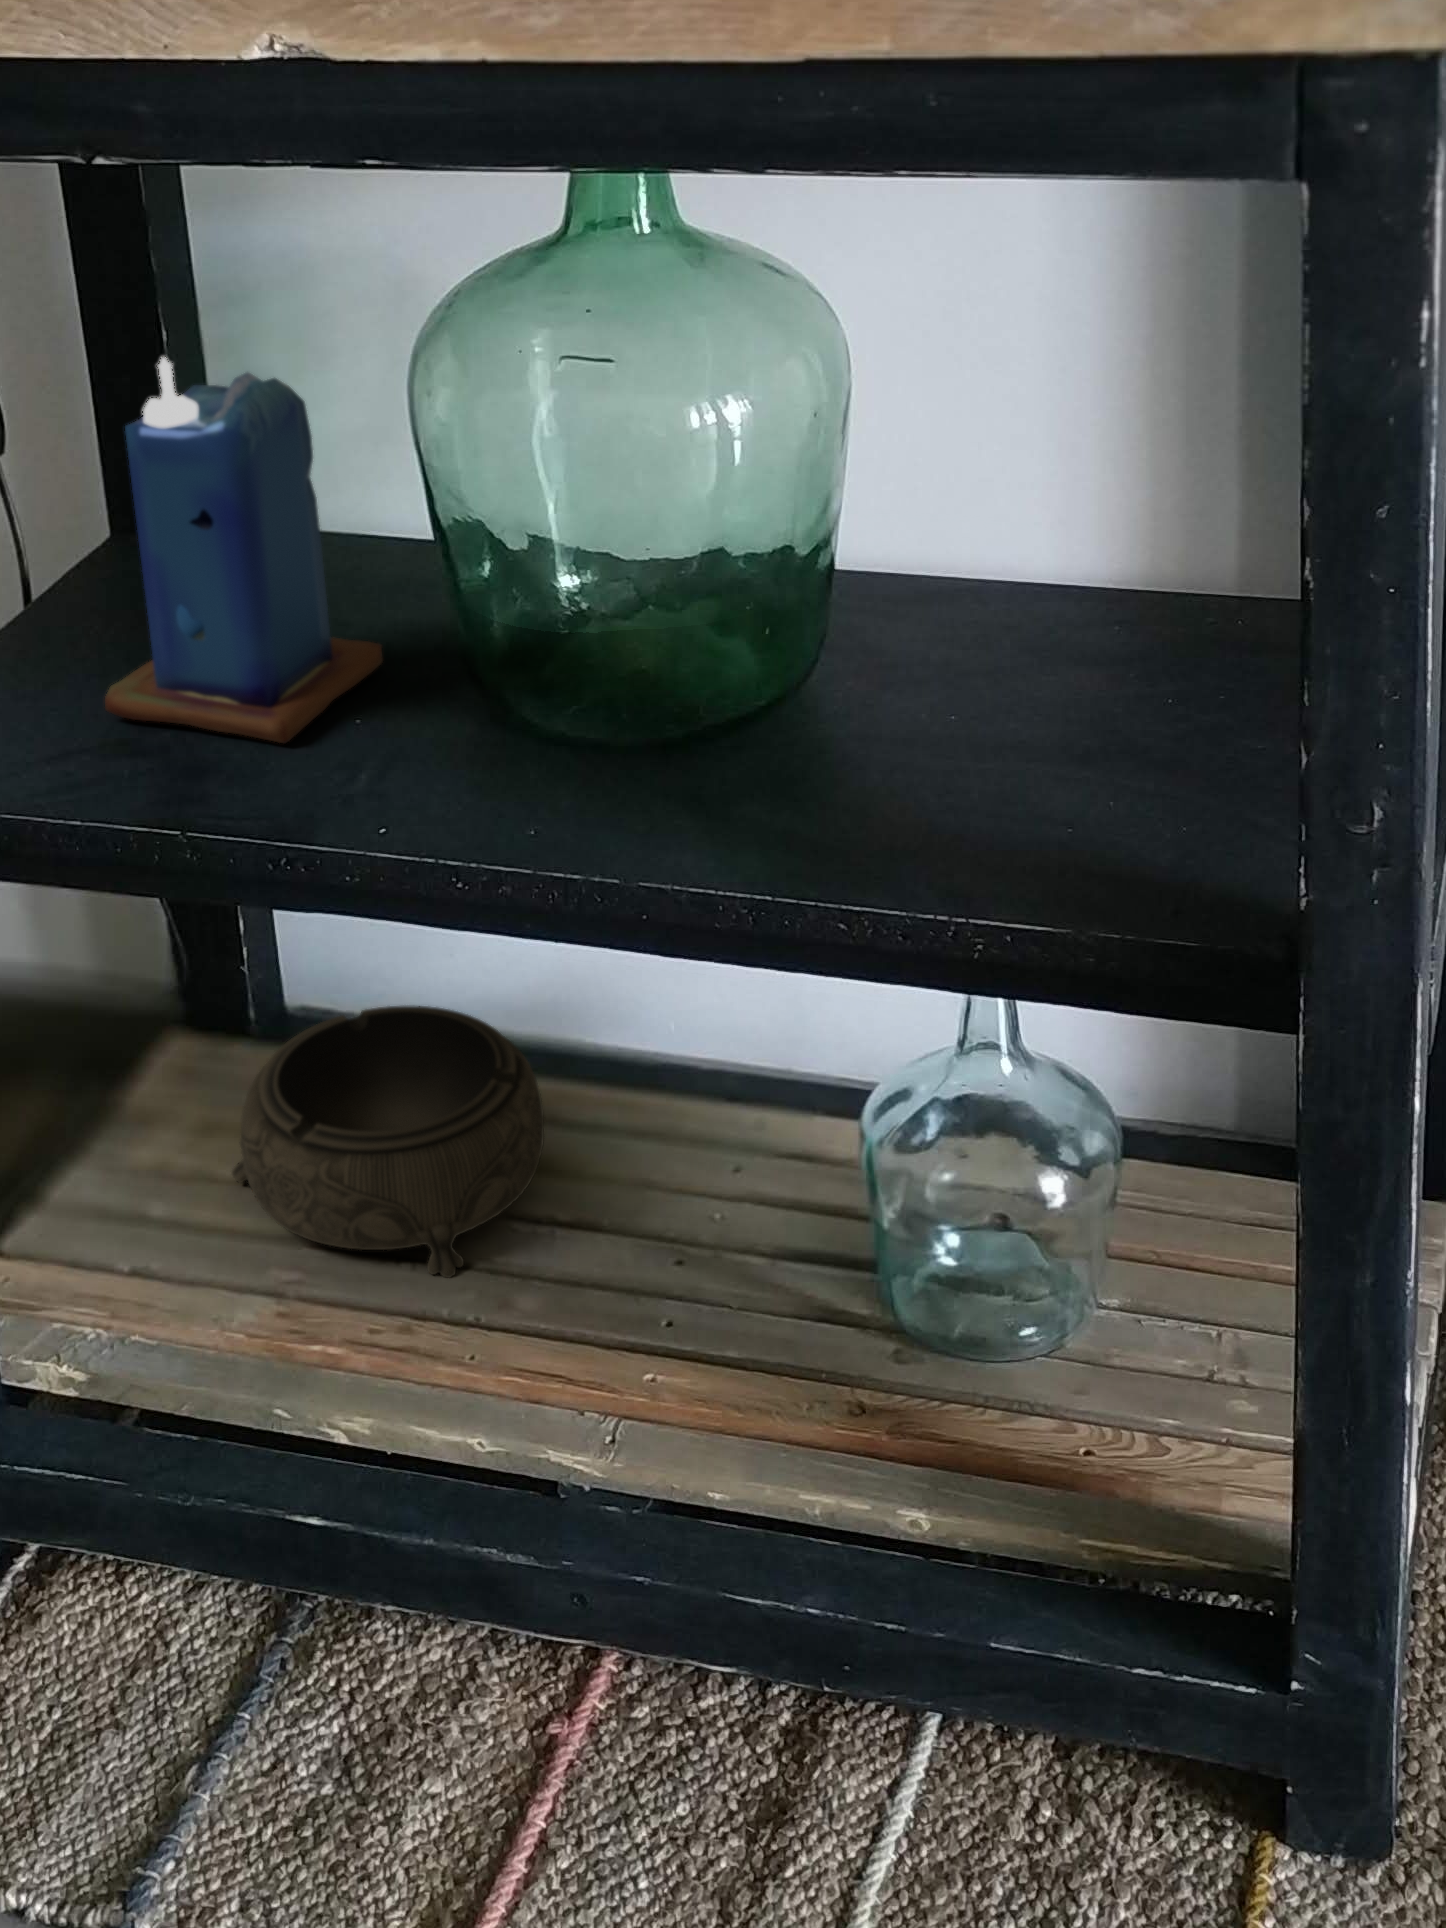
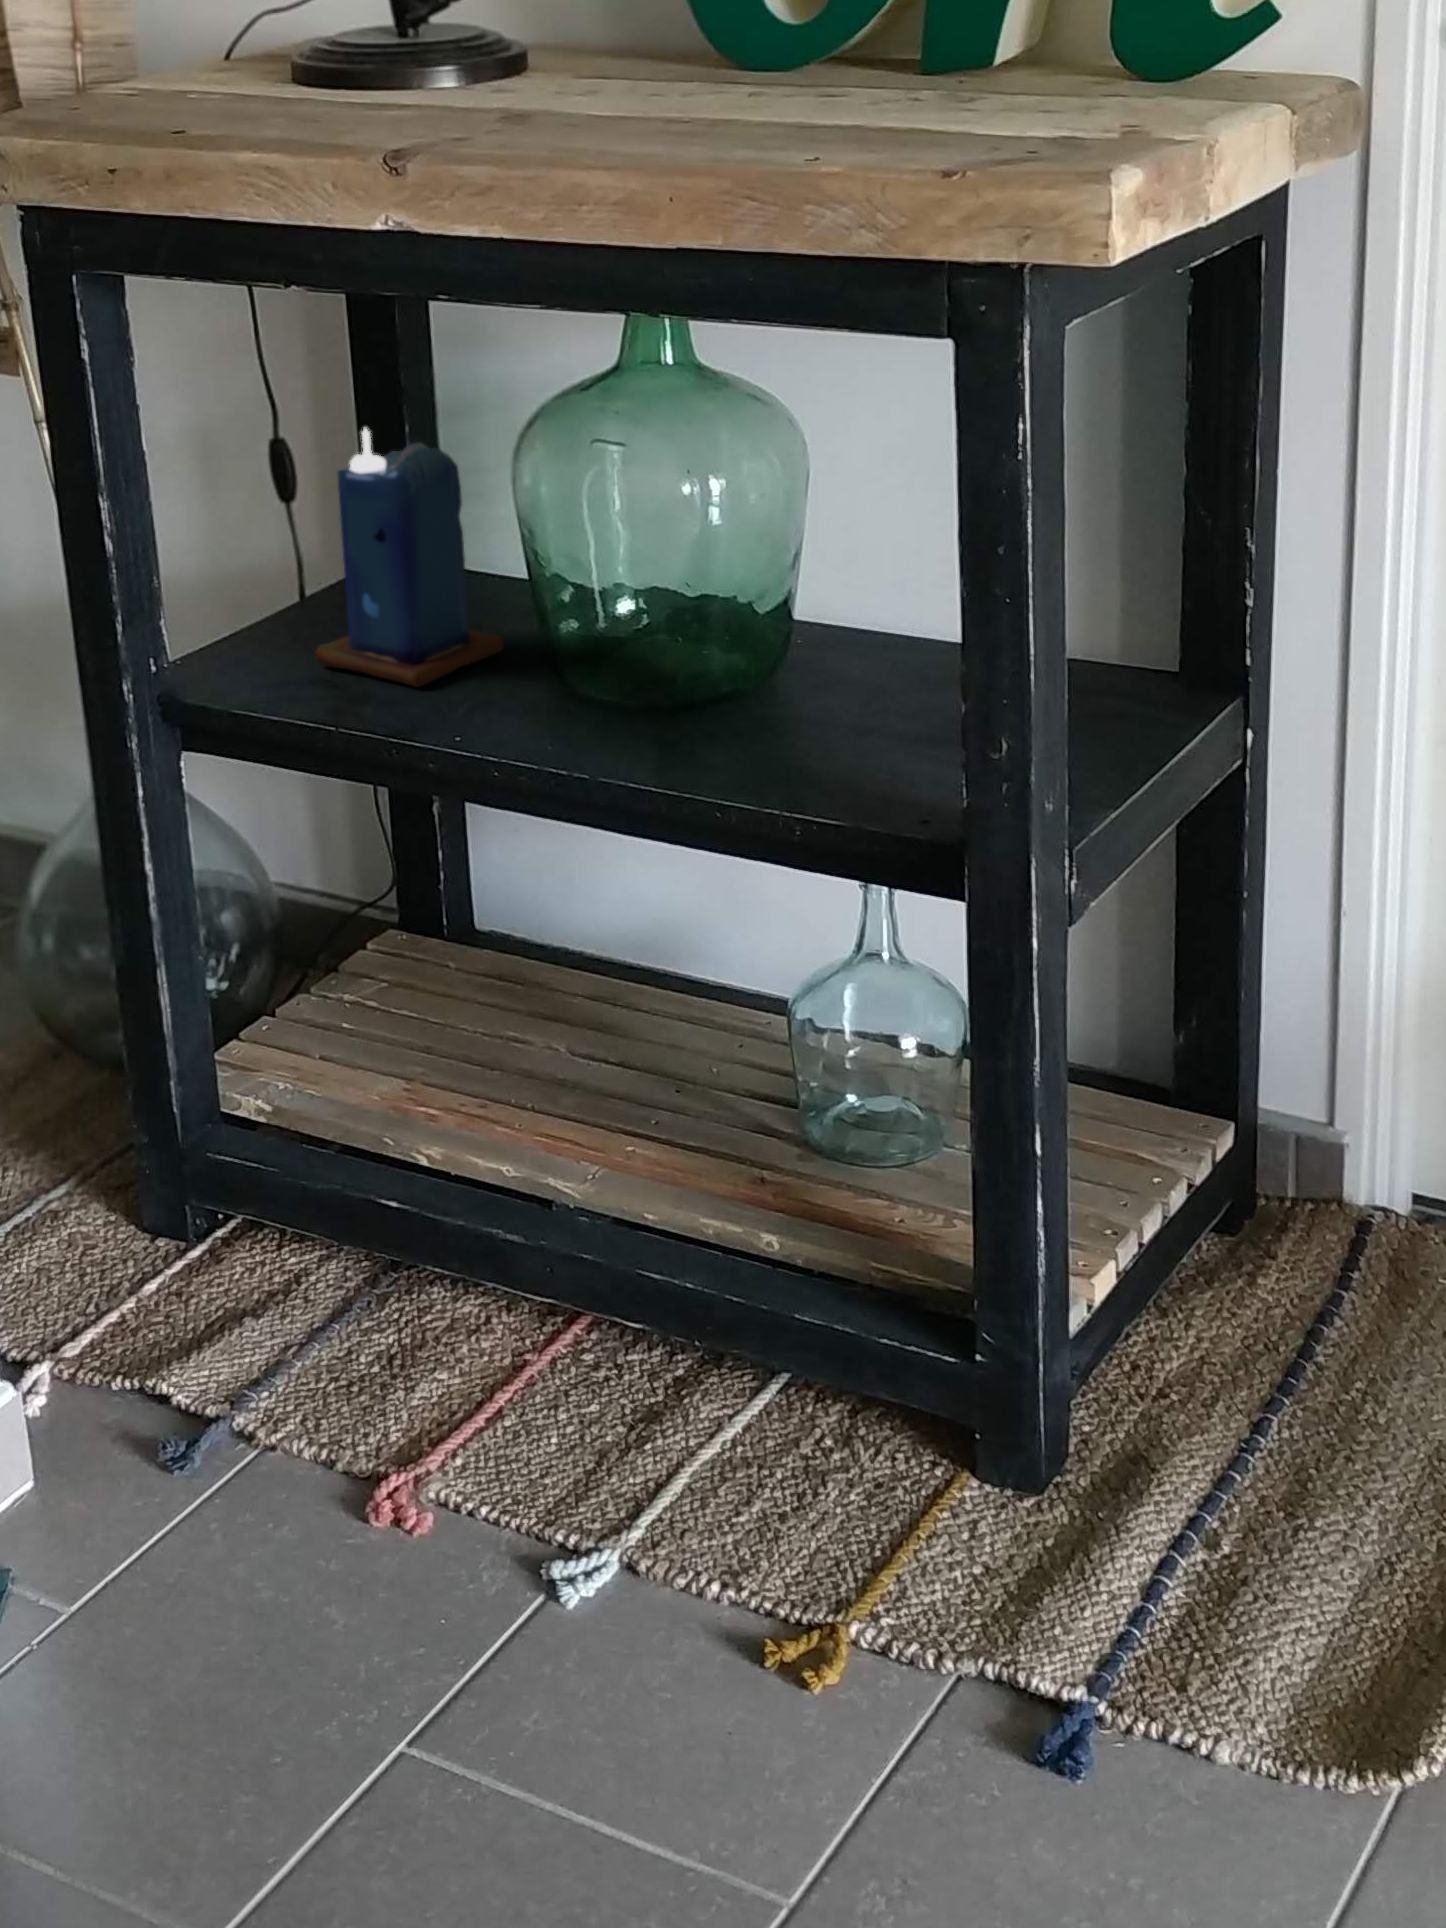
decorative bowl: present [231,1006,544,1278] -> none [398,910,610,1082]

